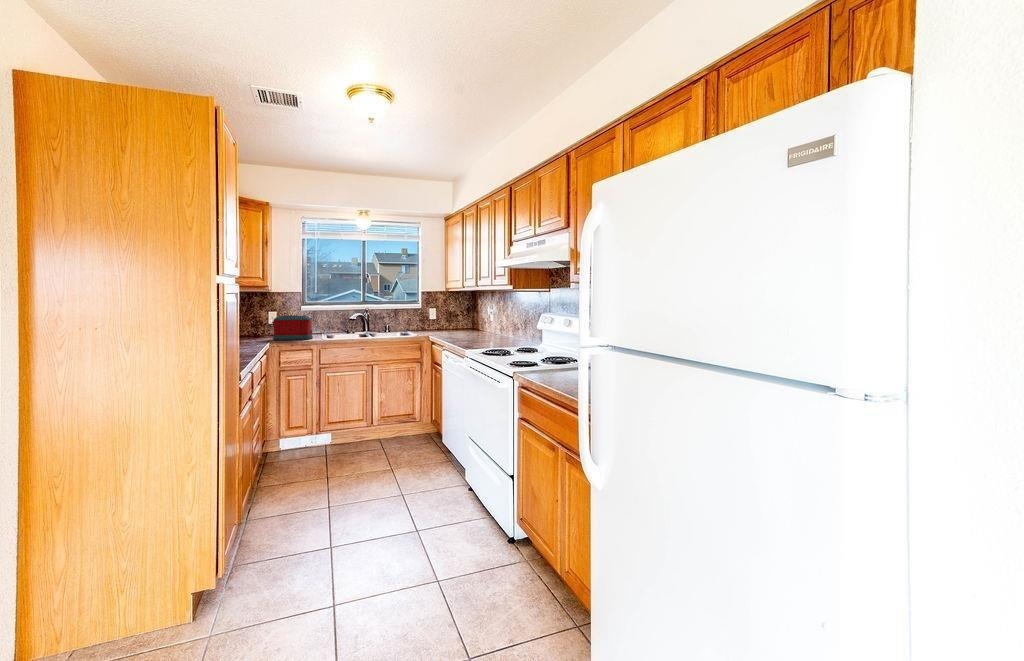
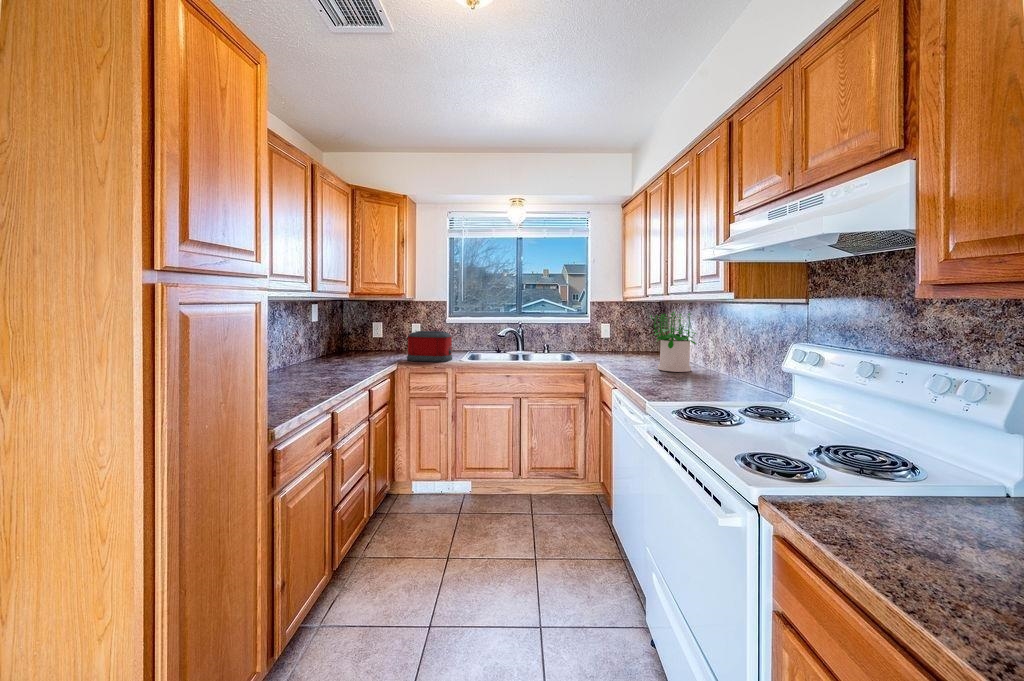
potted plant: none [464,298,496,338] -> present [651,312,696,372]

